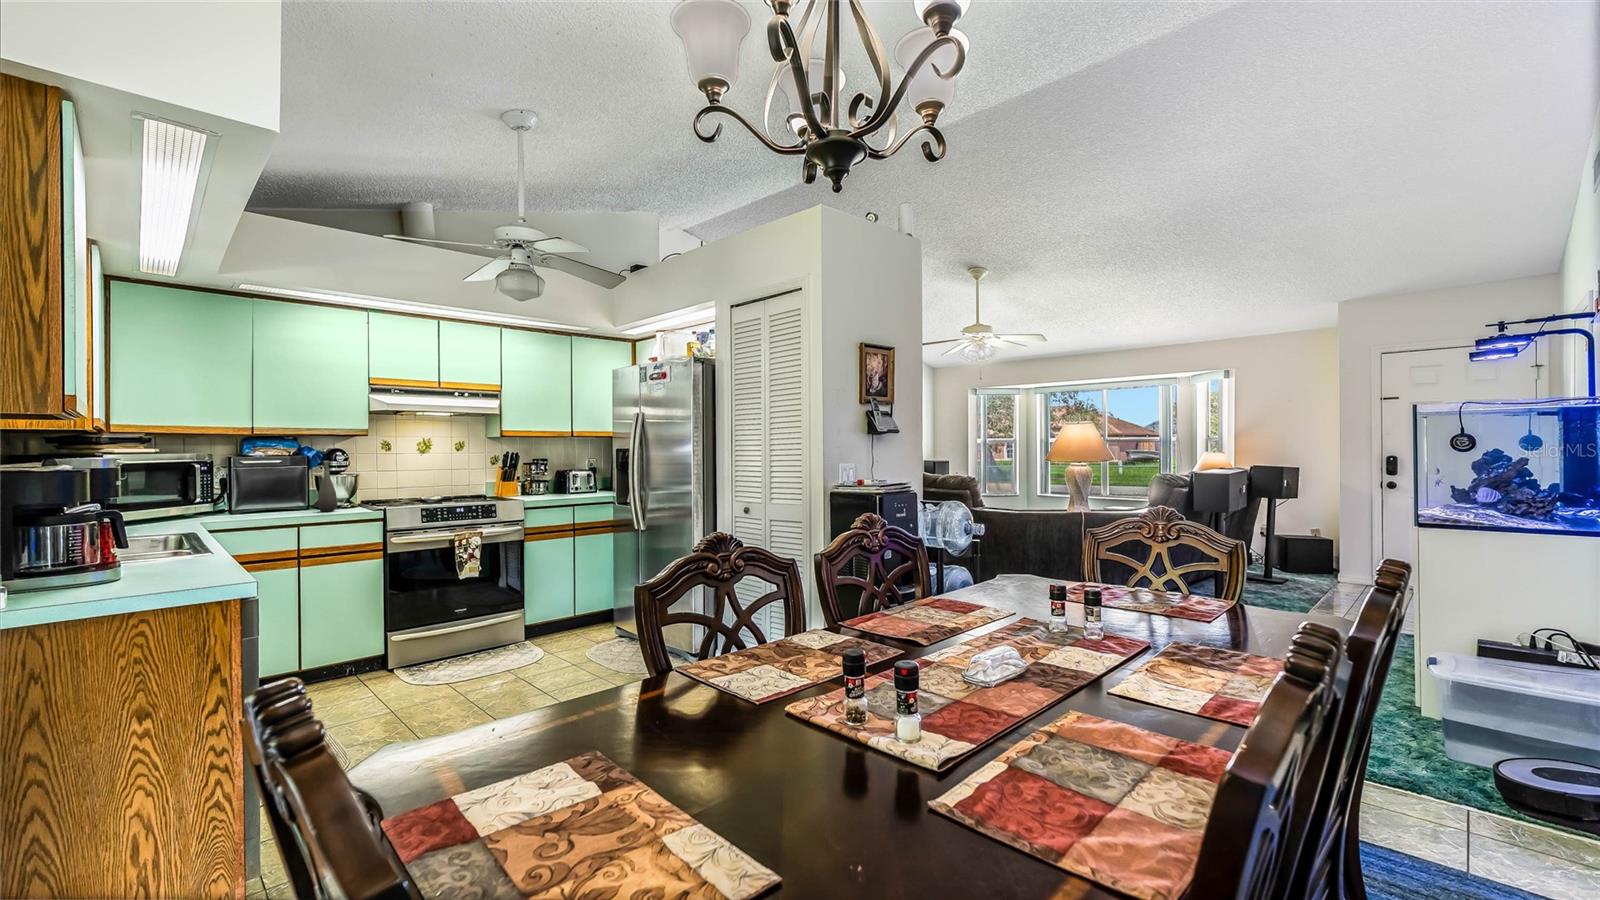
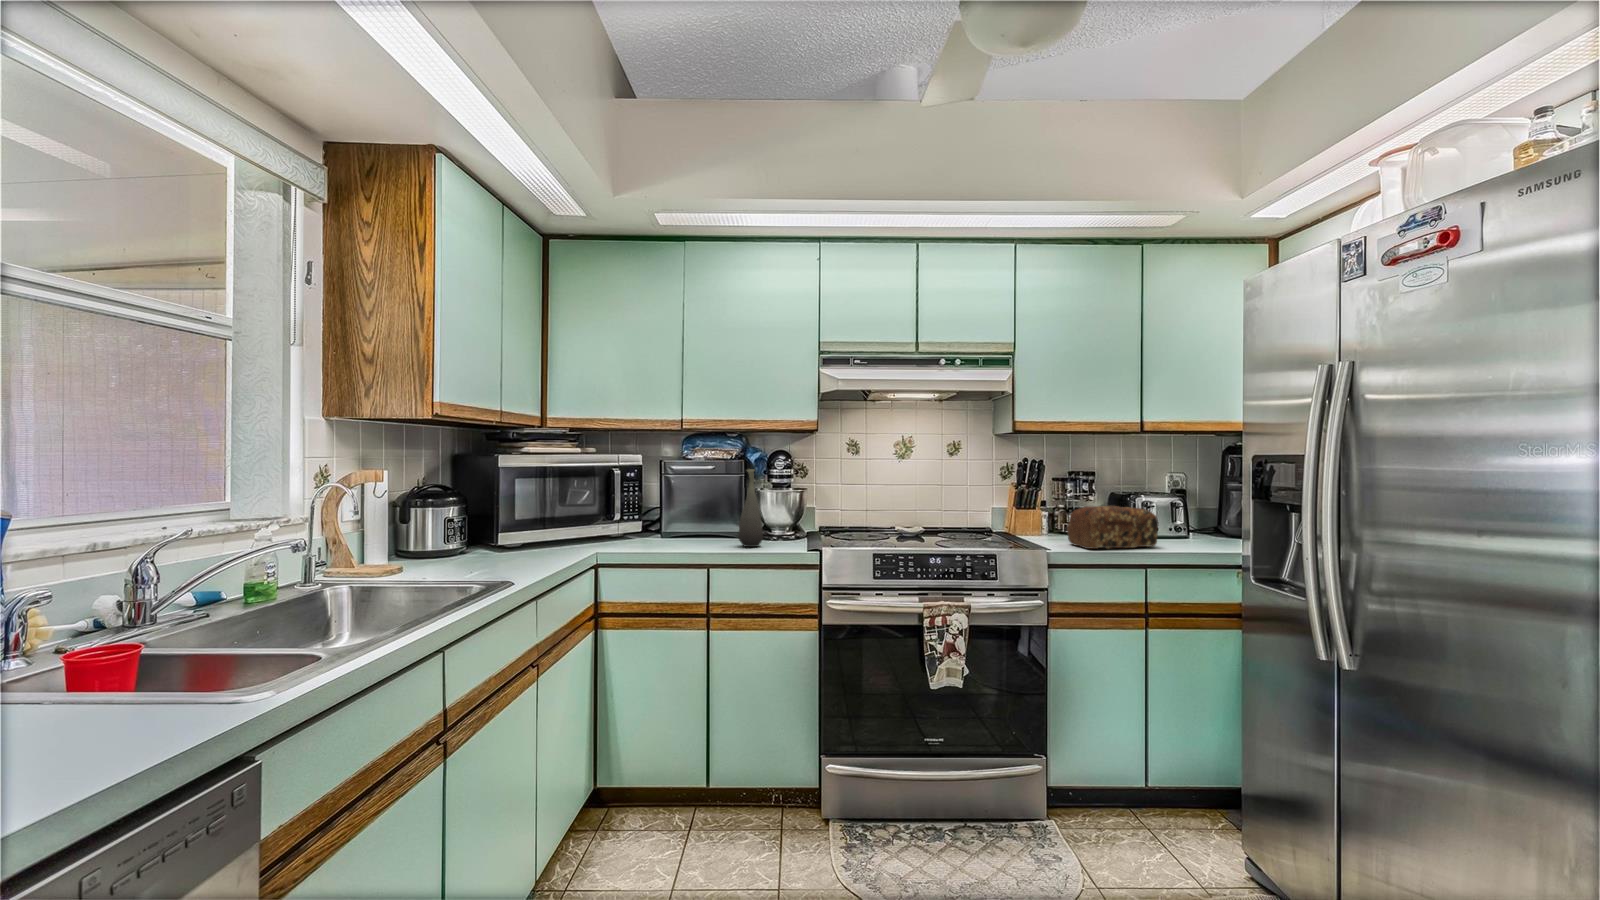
bread loaf: none [533,476,580,498] -> present [1067,506,1158,549]

